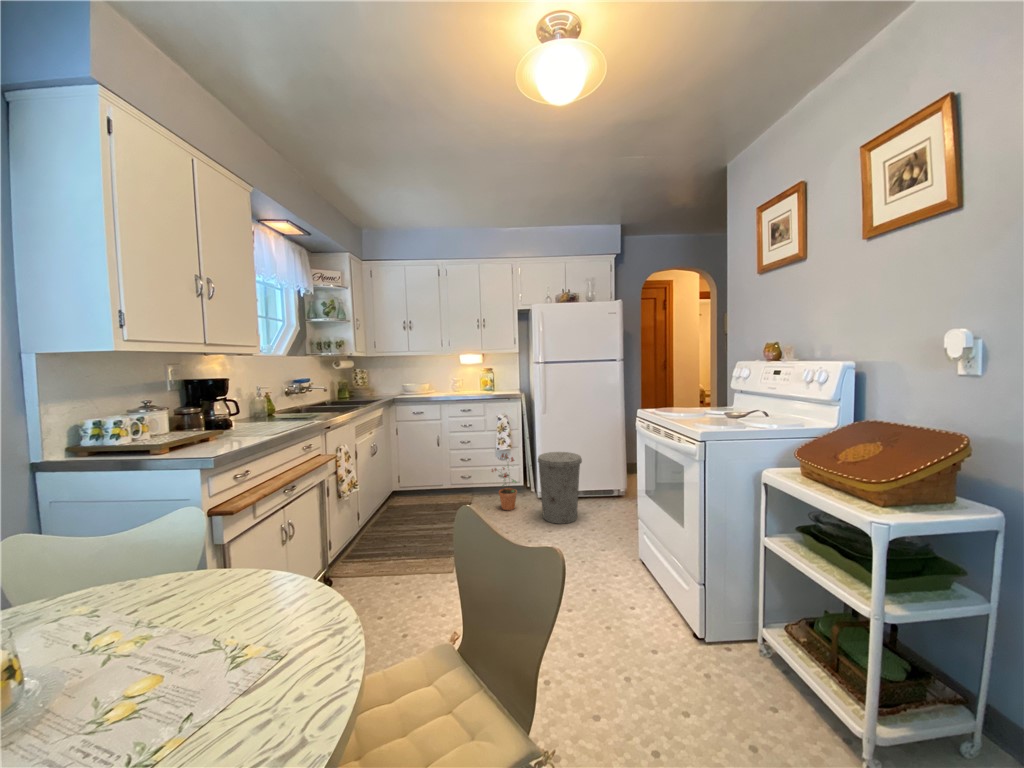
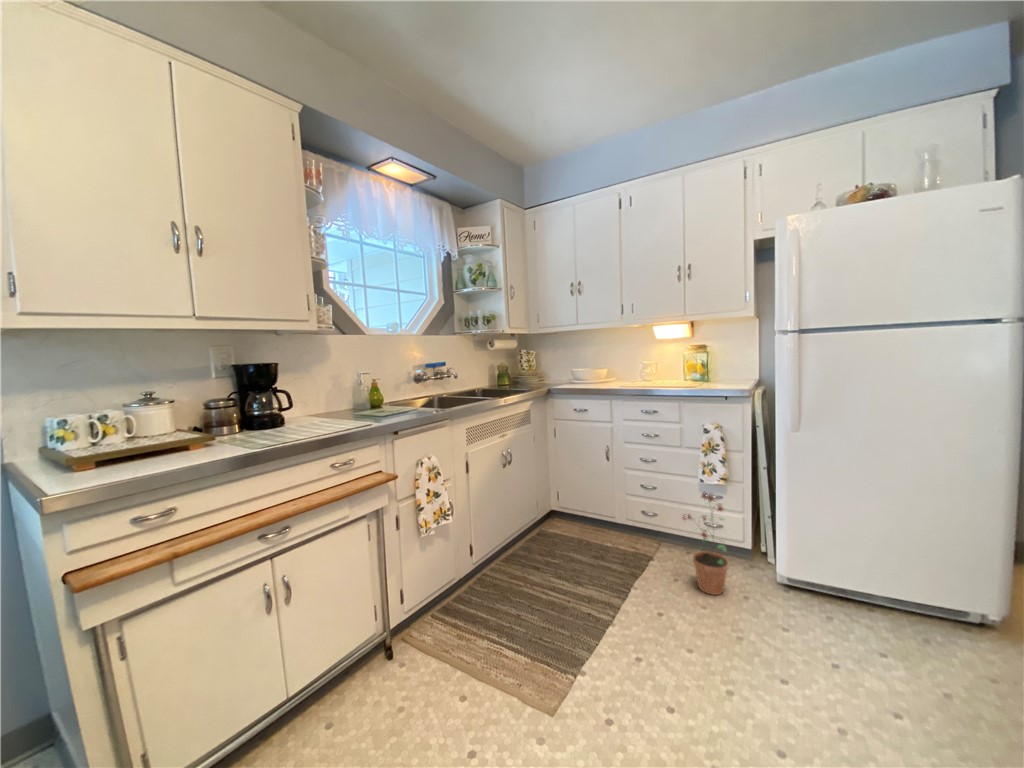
trash can: present [538,452,582,524] -> none [770,510,888,677]

